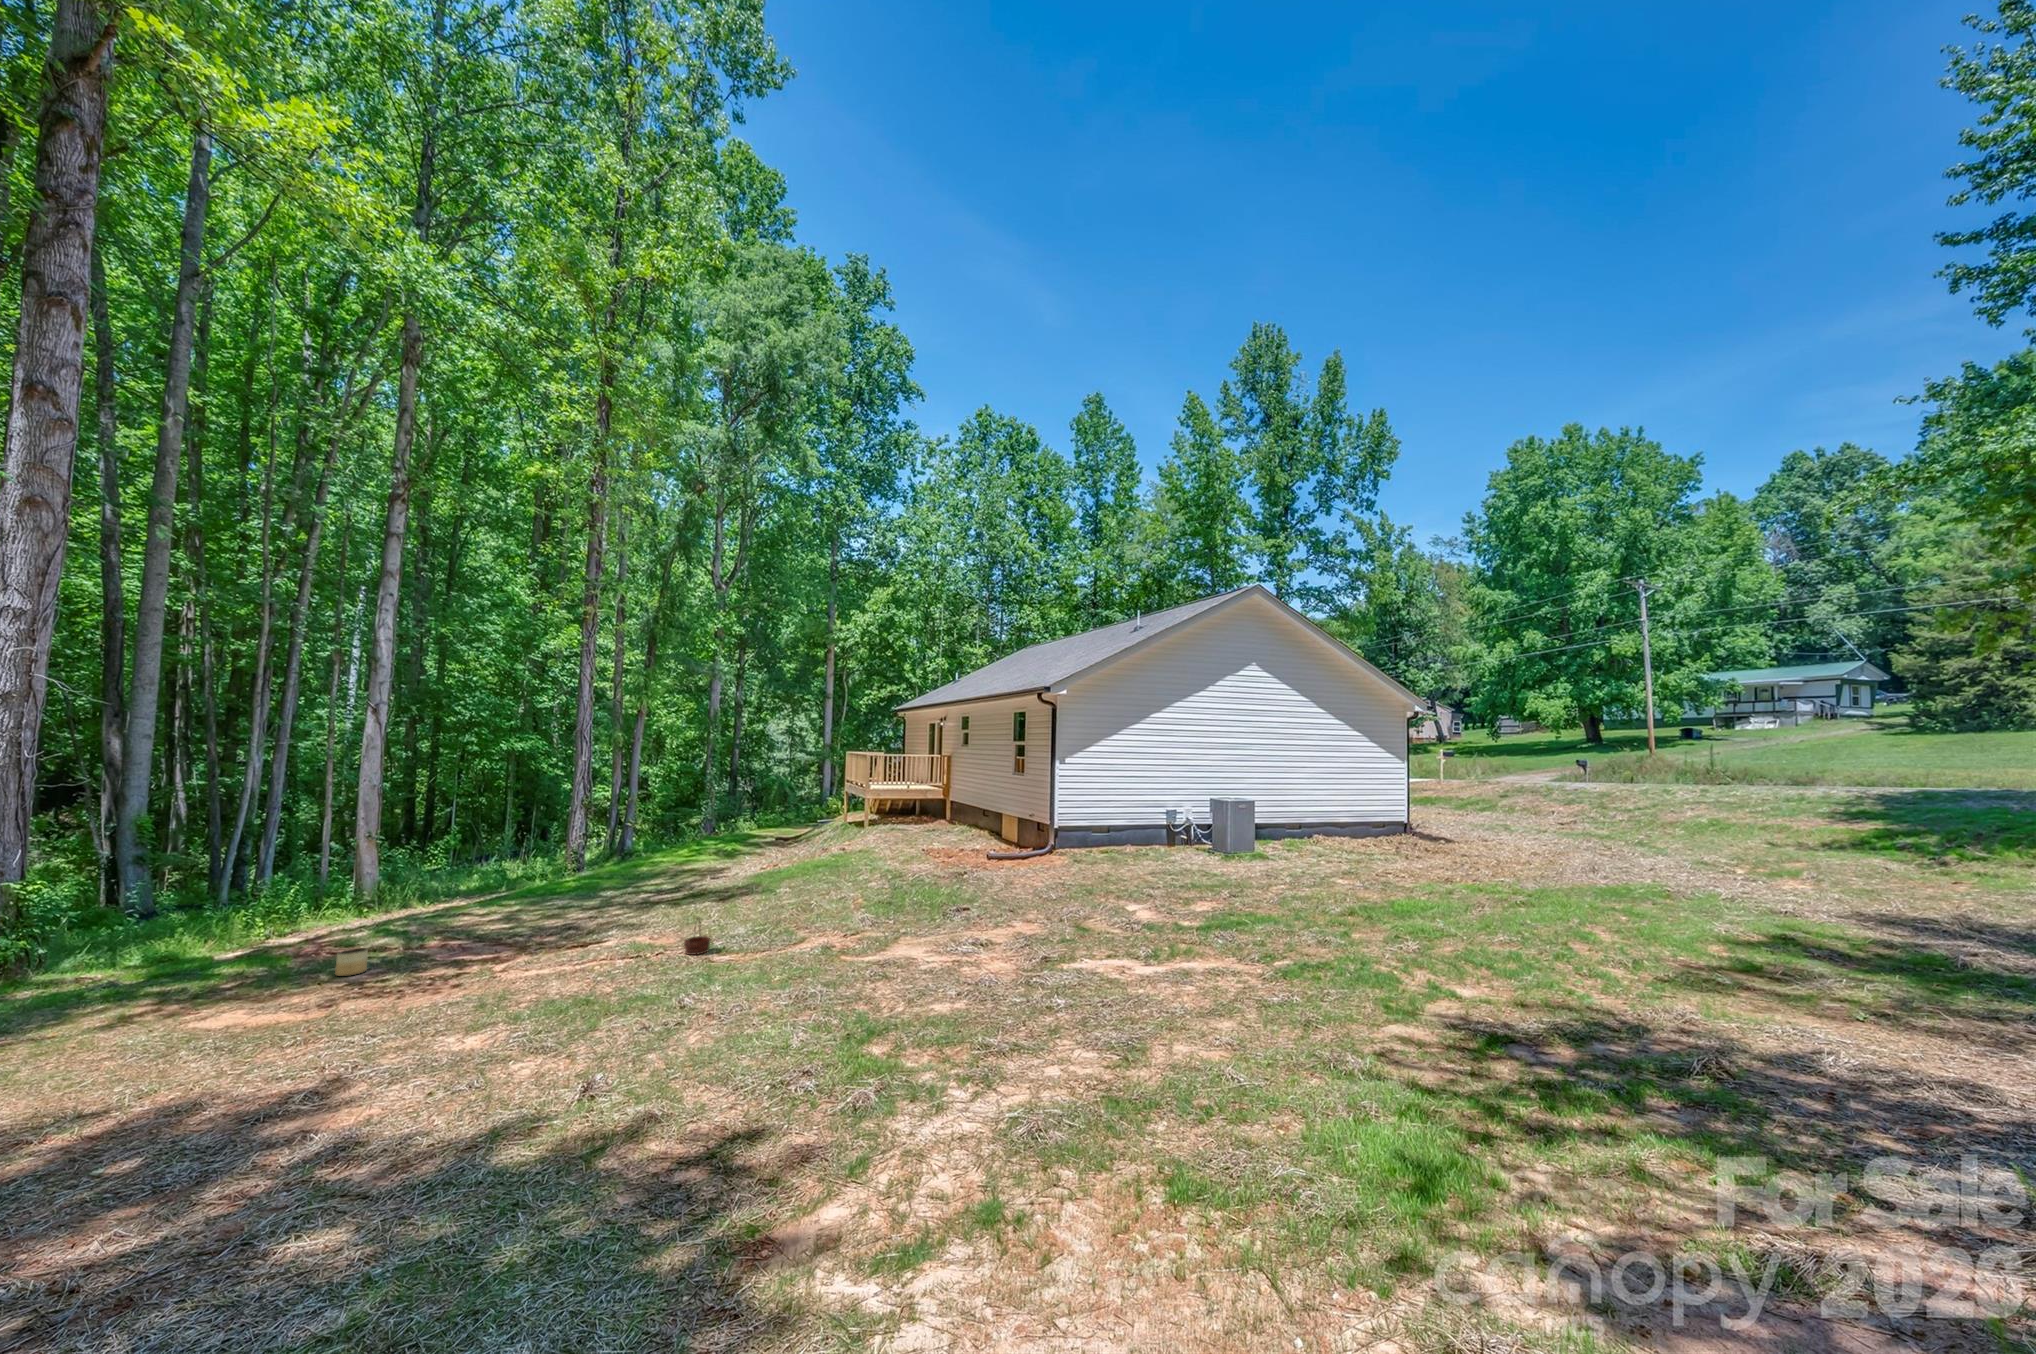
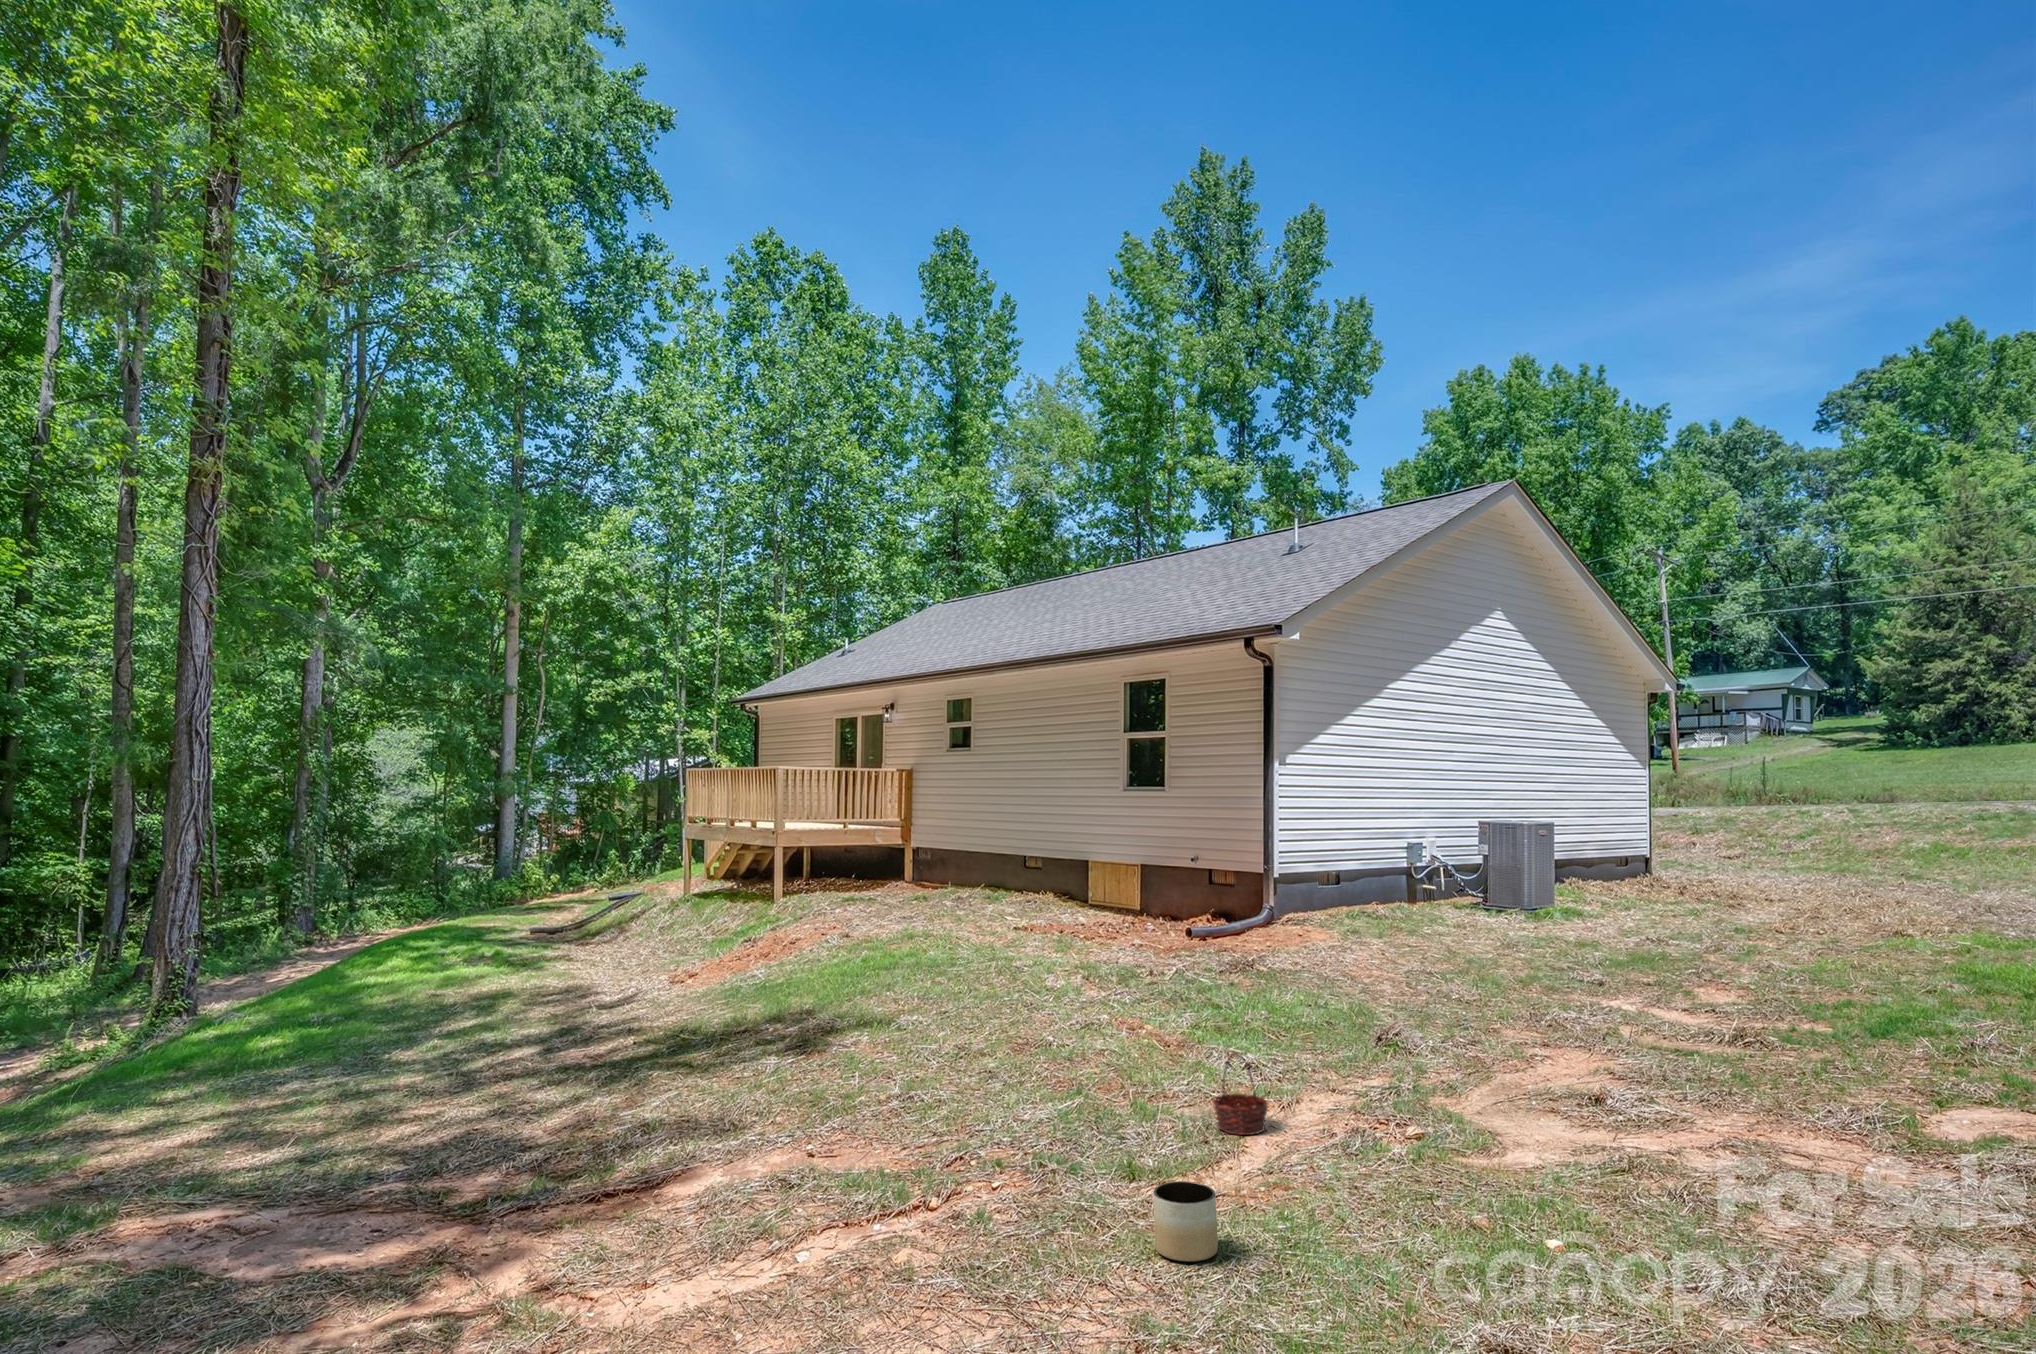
planter: present [335,948,368,976] -> present [1154,1181,1218,1262]

